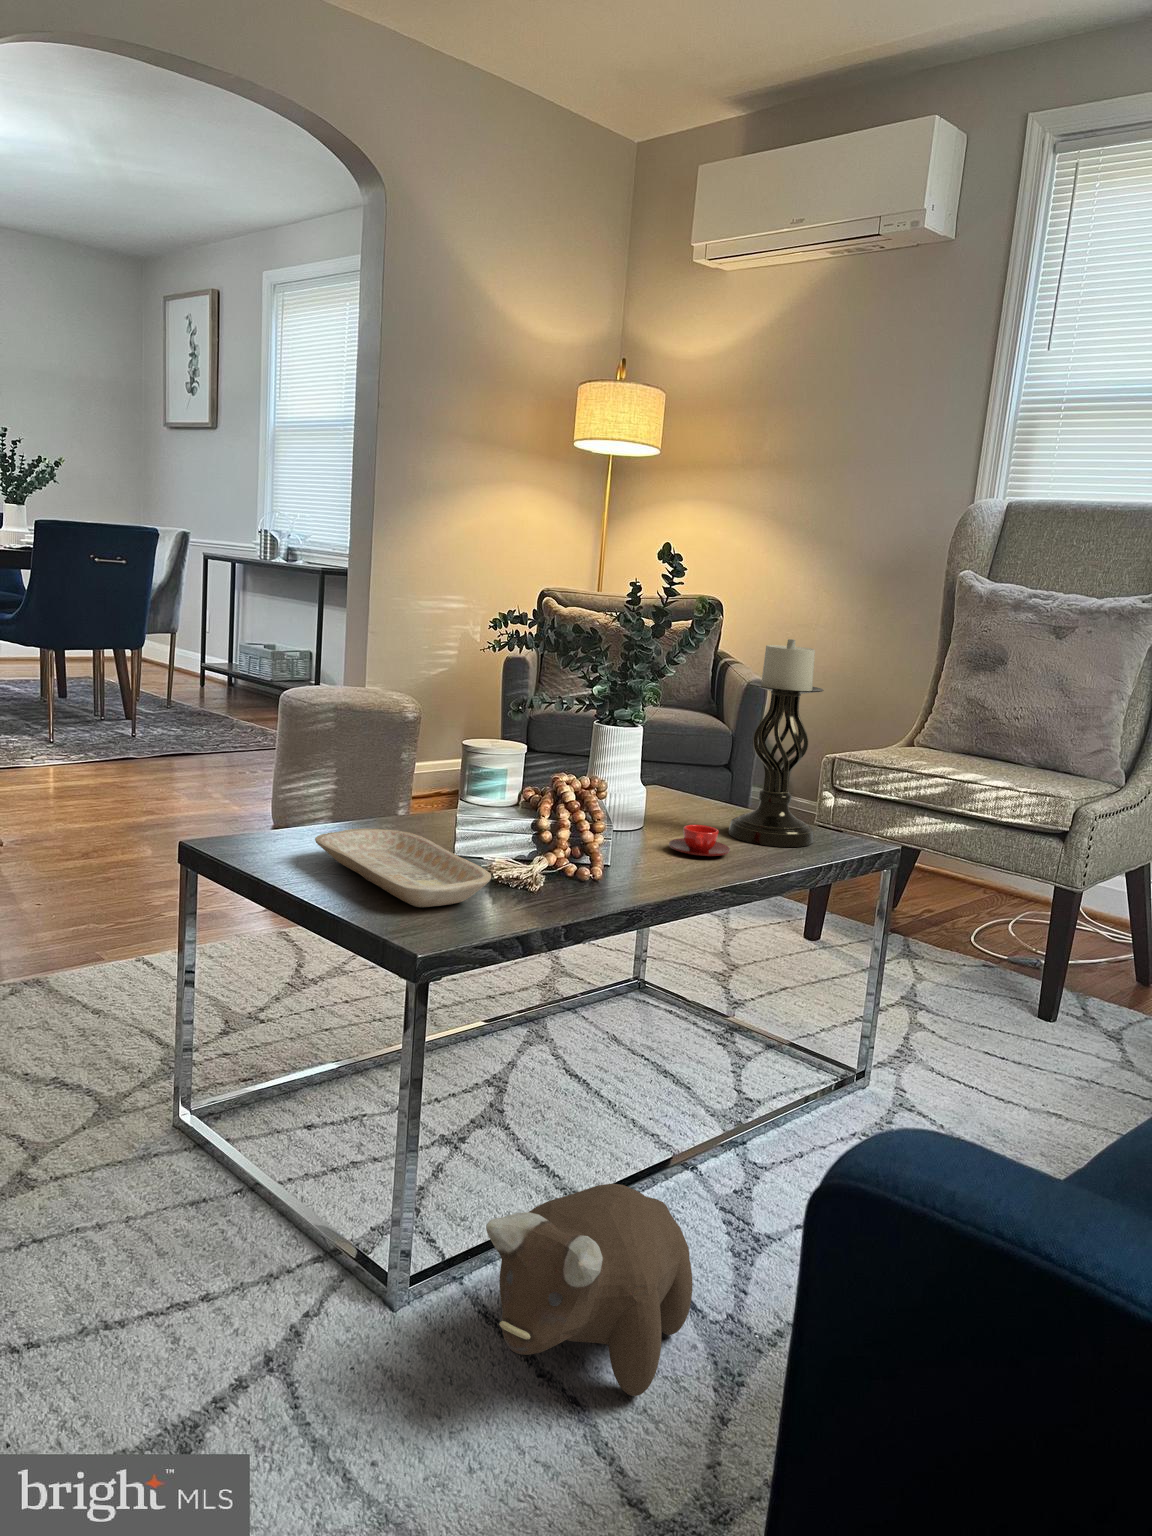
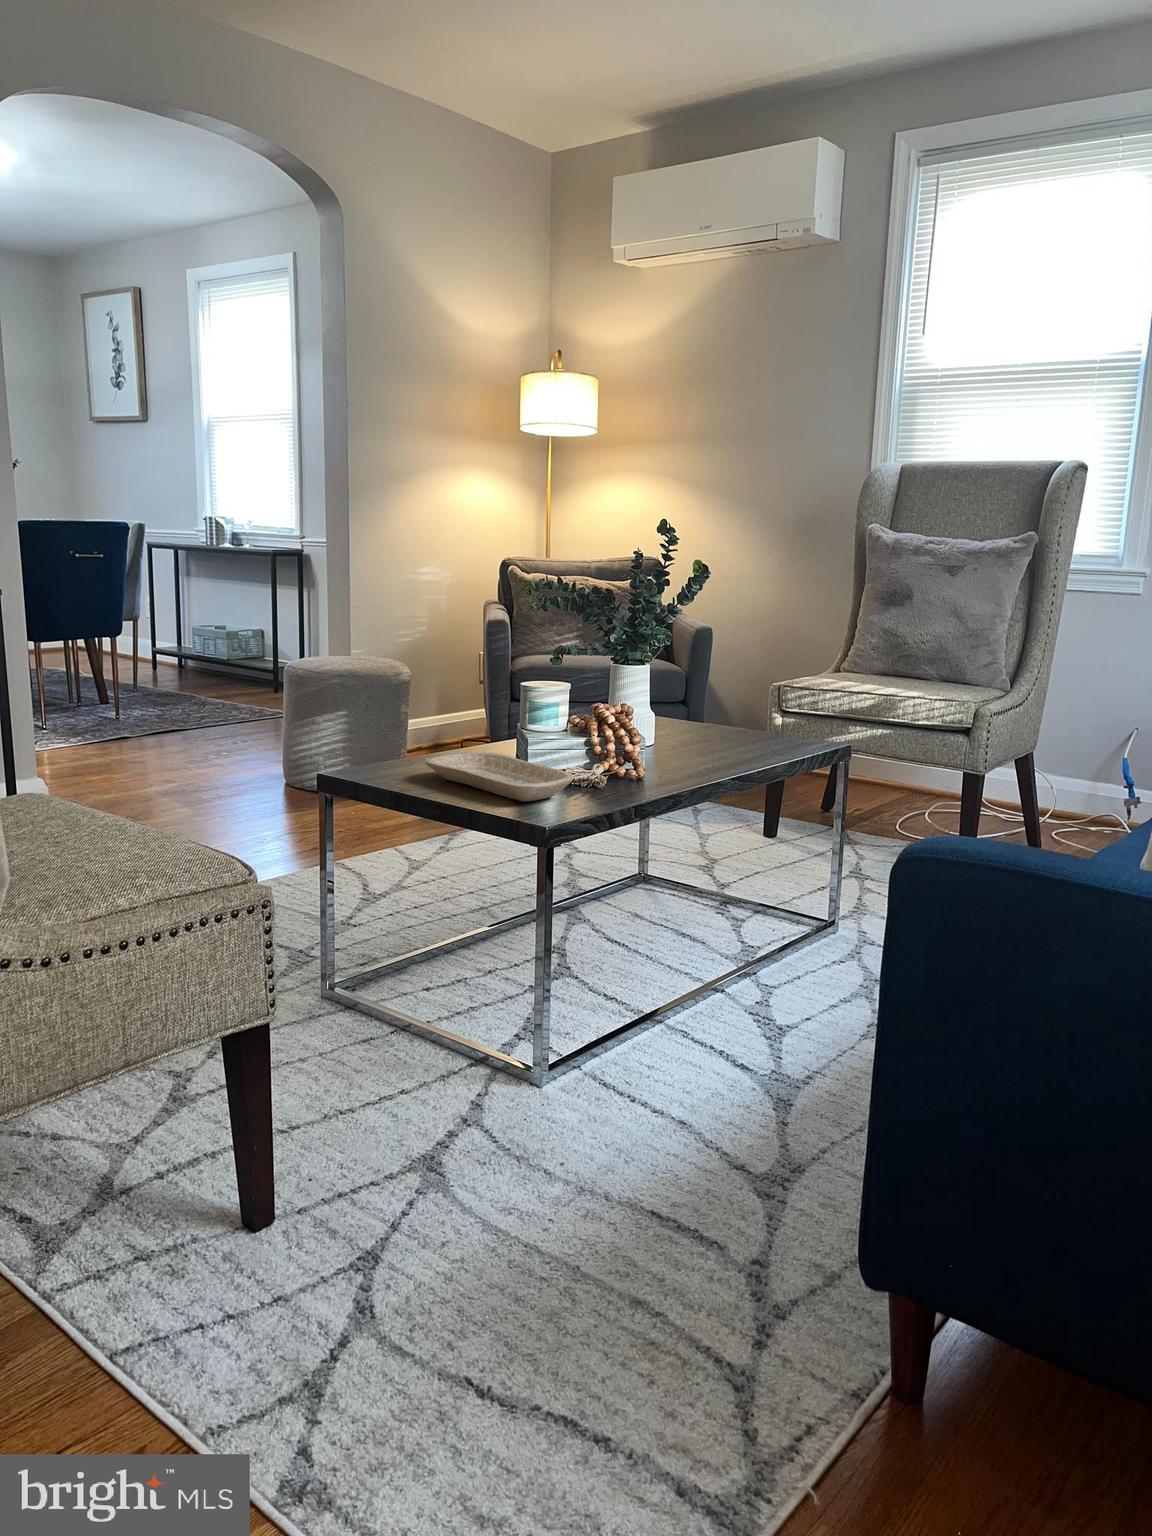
candle holder: present [729,639,824,847] -> none [717,587,786,750]
teacup: present [669,825,730,856] -> none [679,736,727,758]
plush toy: present [486,1184,693,1396] -> none [620,980,752,1117]

